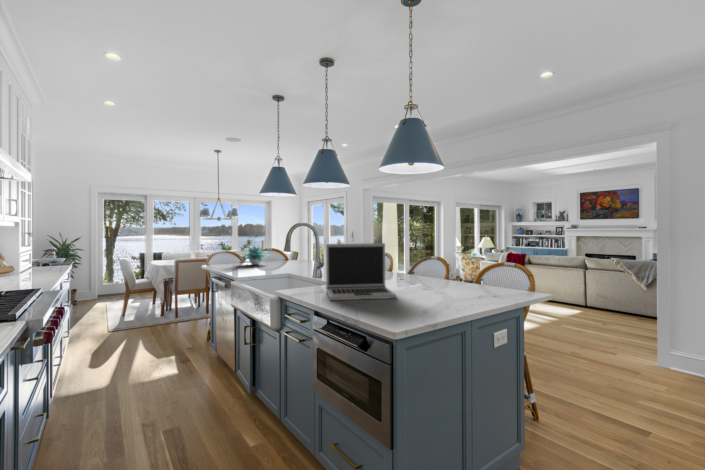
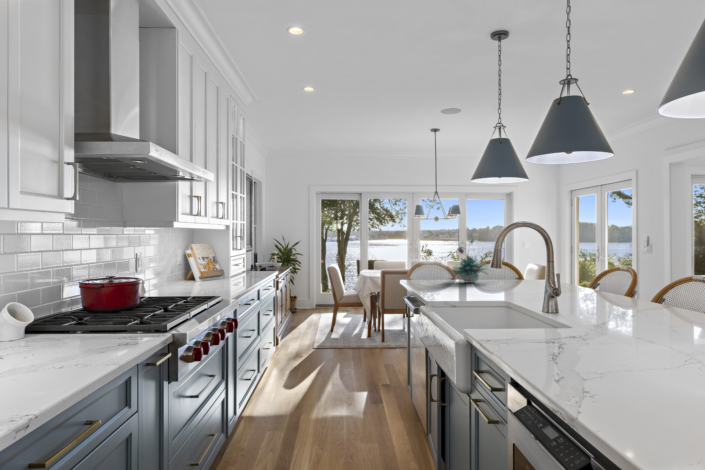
laptop: present [326,243,397,300] -> none [544,258,695,377]

